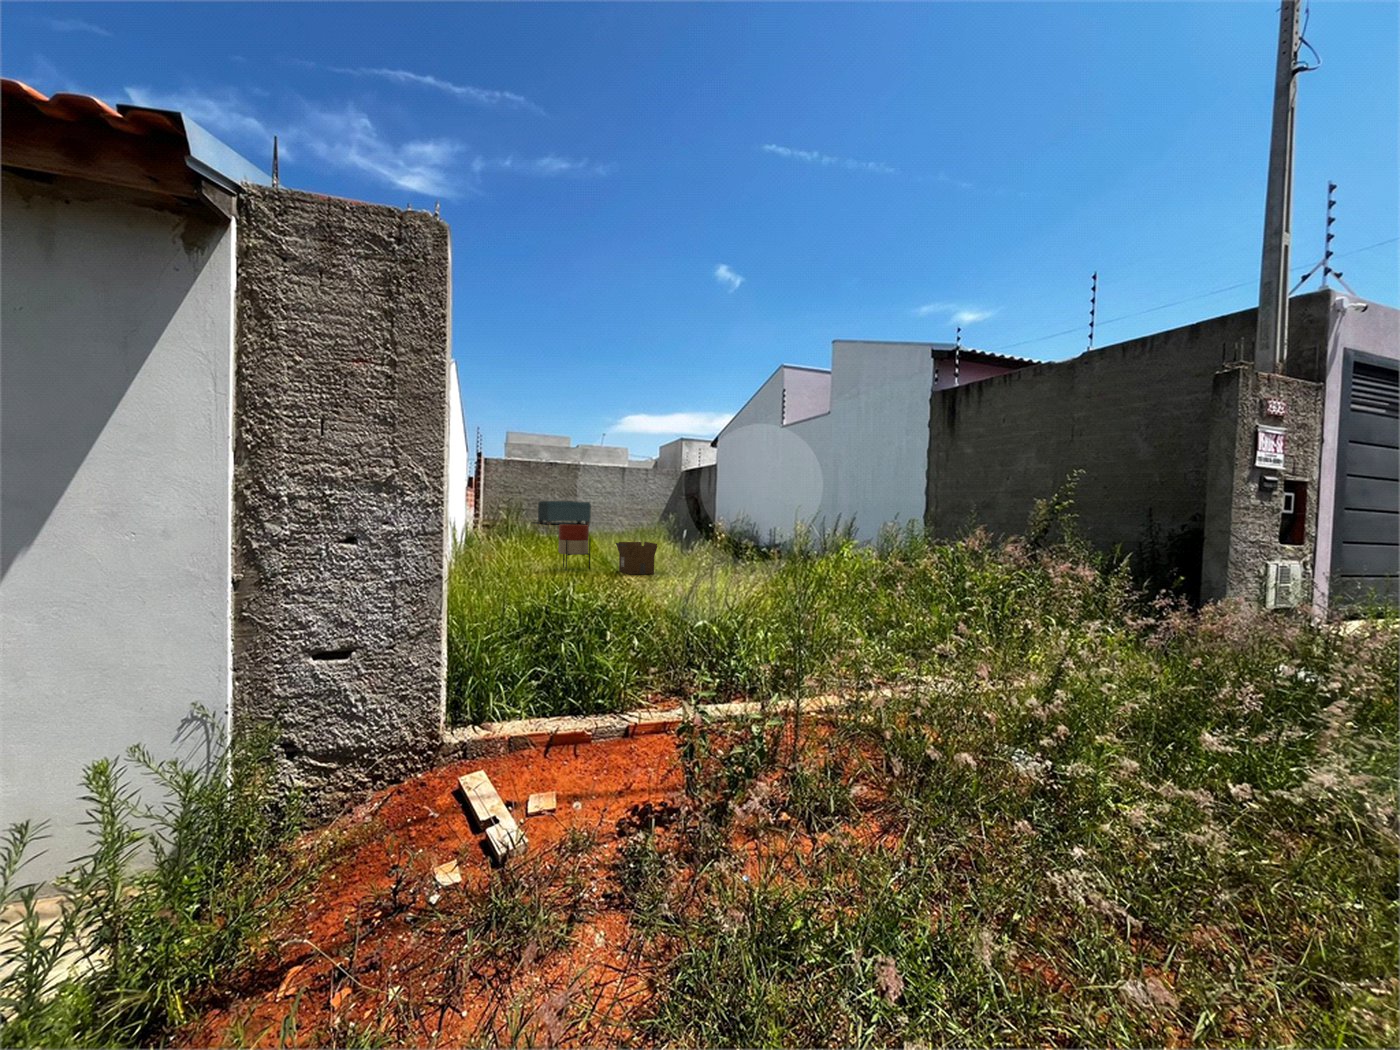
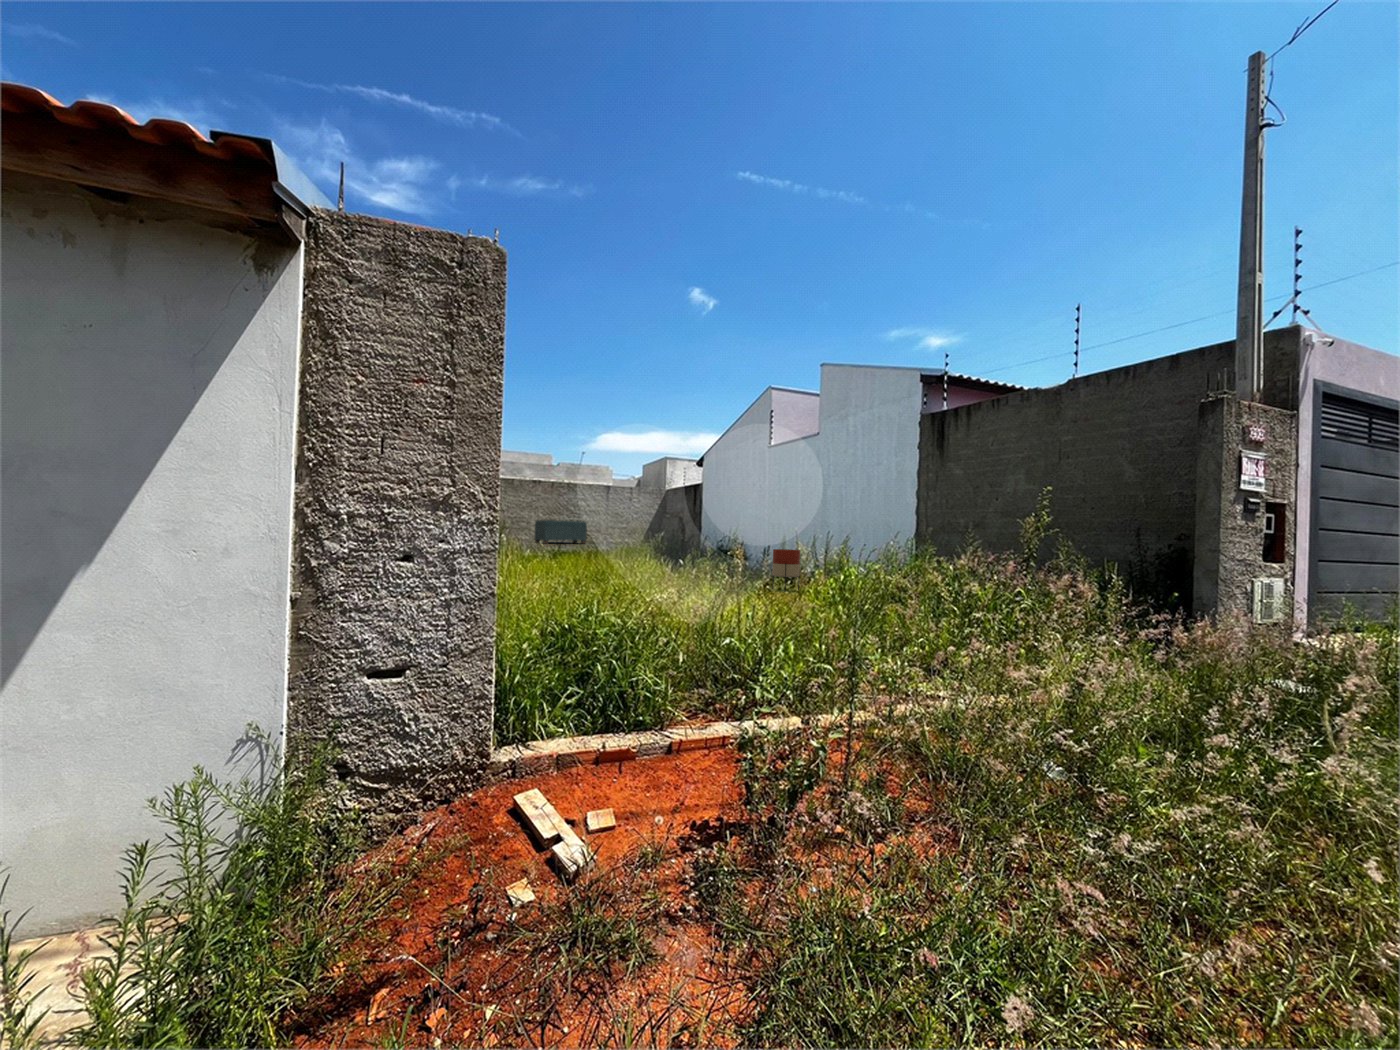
planter: present [558,524,591,570] -> present [772,549,800,591]
cardboard box: present [616,542,658,575] -> none [634,560,677,593]

